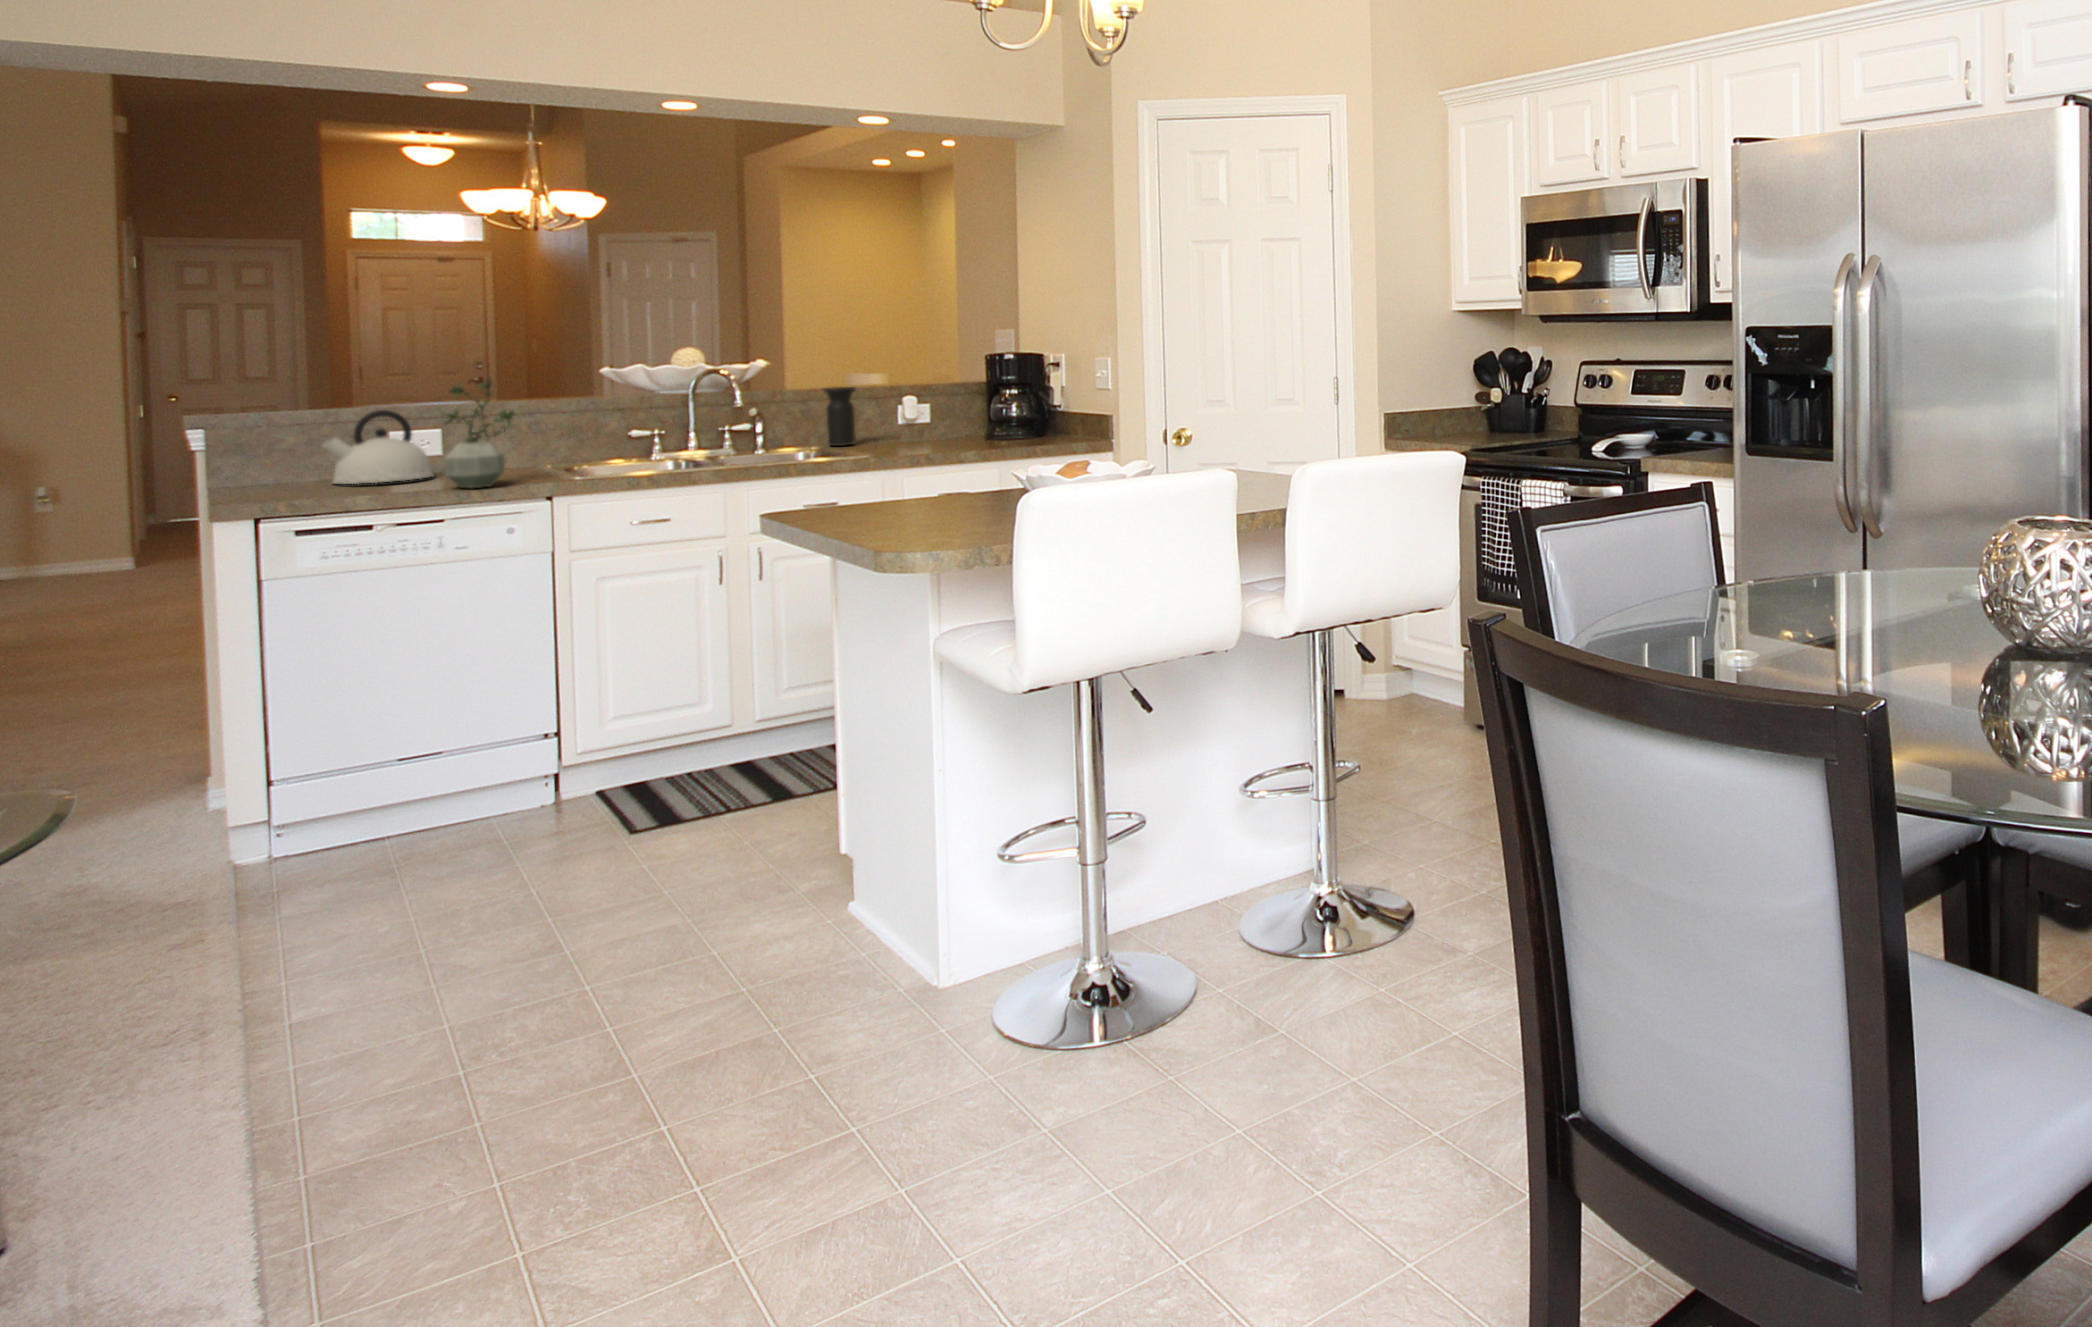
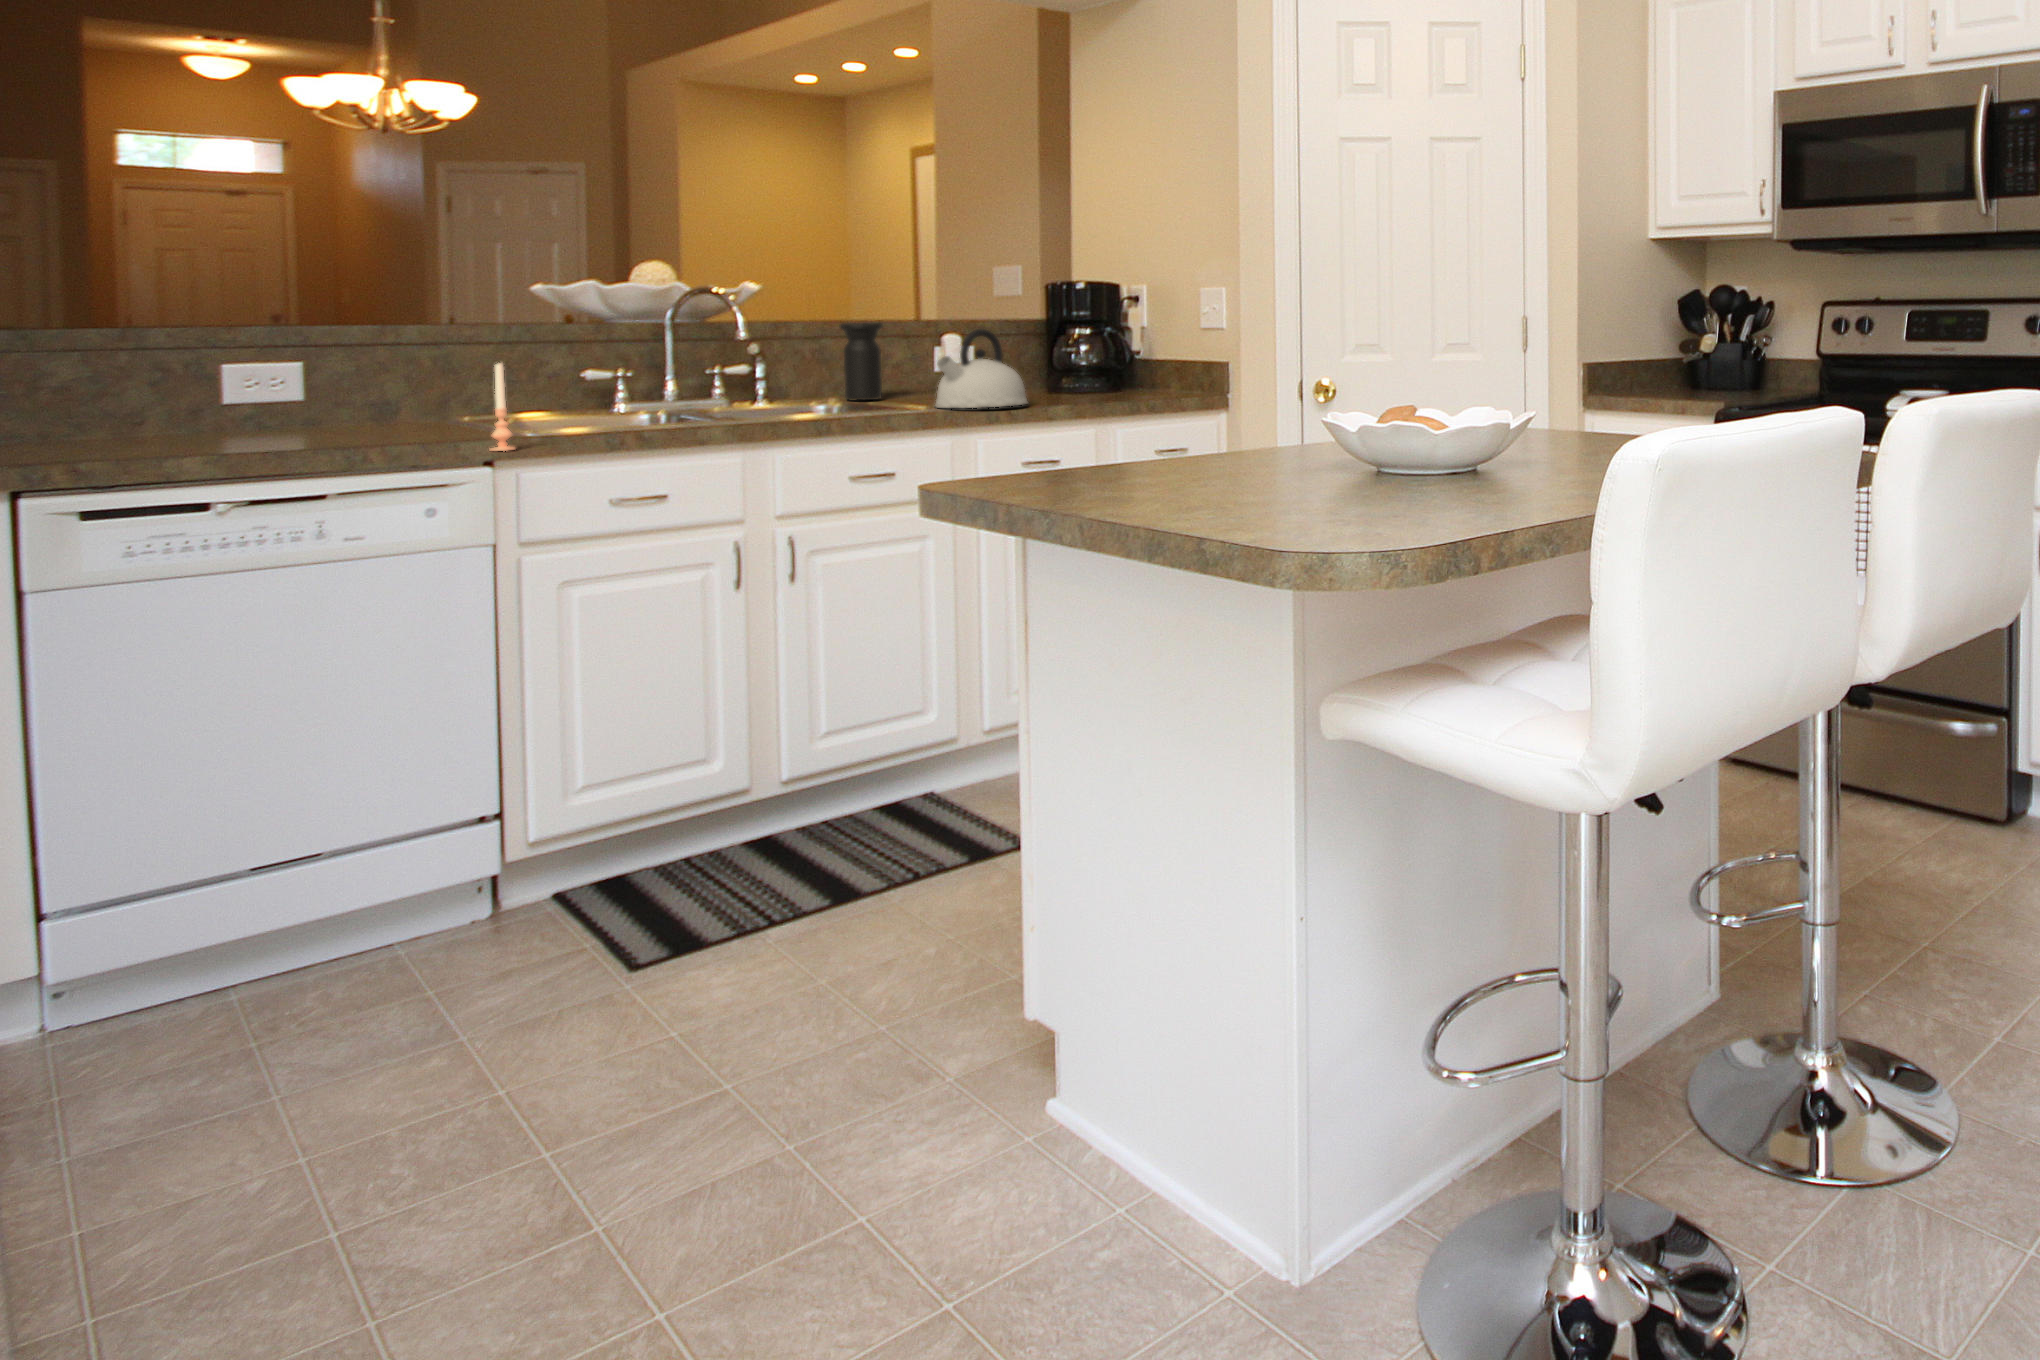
potted plant: present [445,380,514,488] -> none [323,286,435,450]
kettle: present [323,410,433,484] -> present [935,329,1027,408]
candle: none [549,428,567,489] -> present [491,363,515,451]

